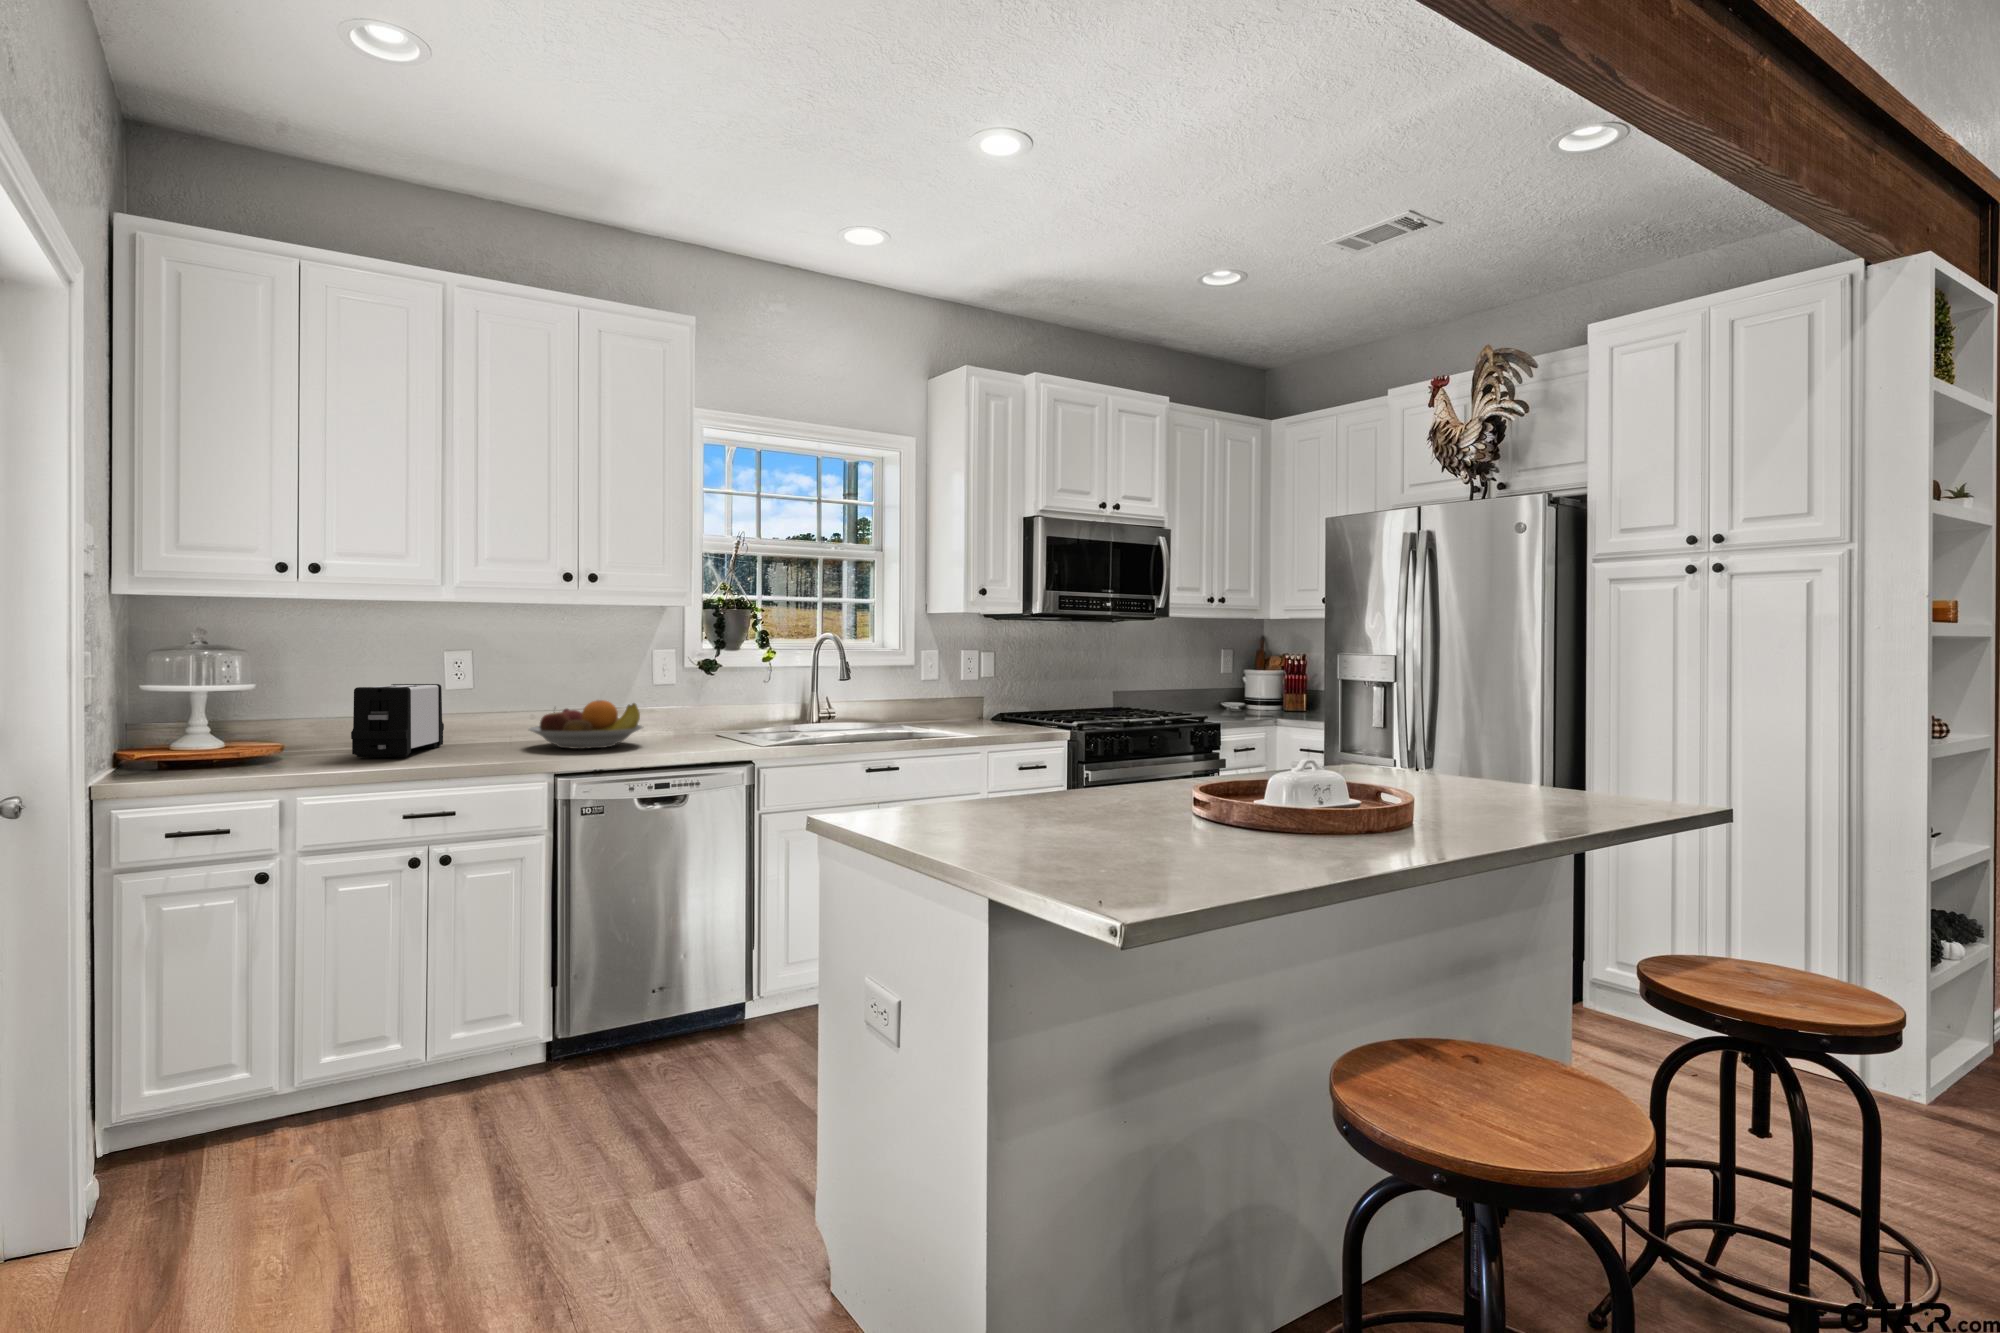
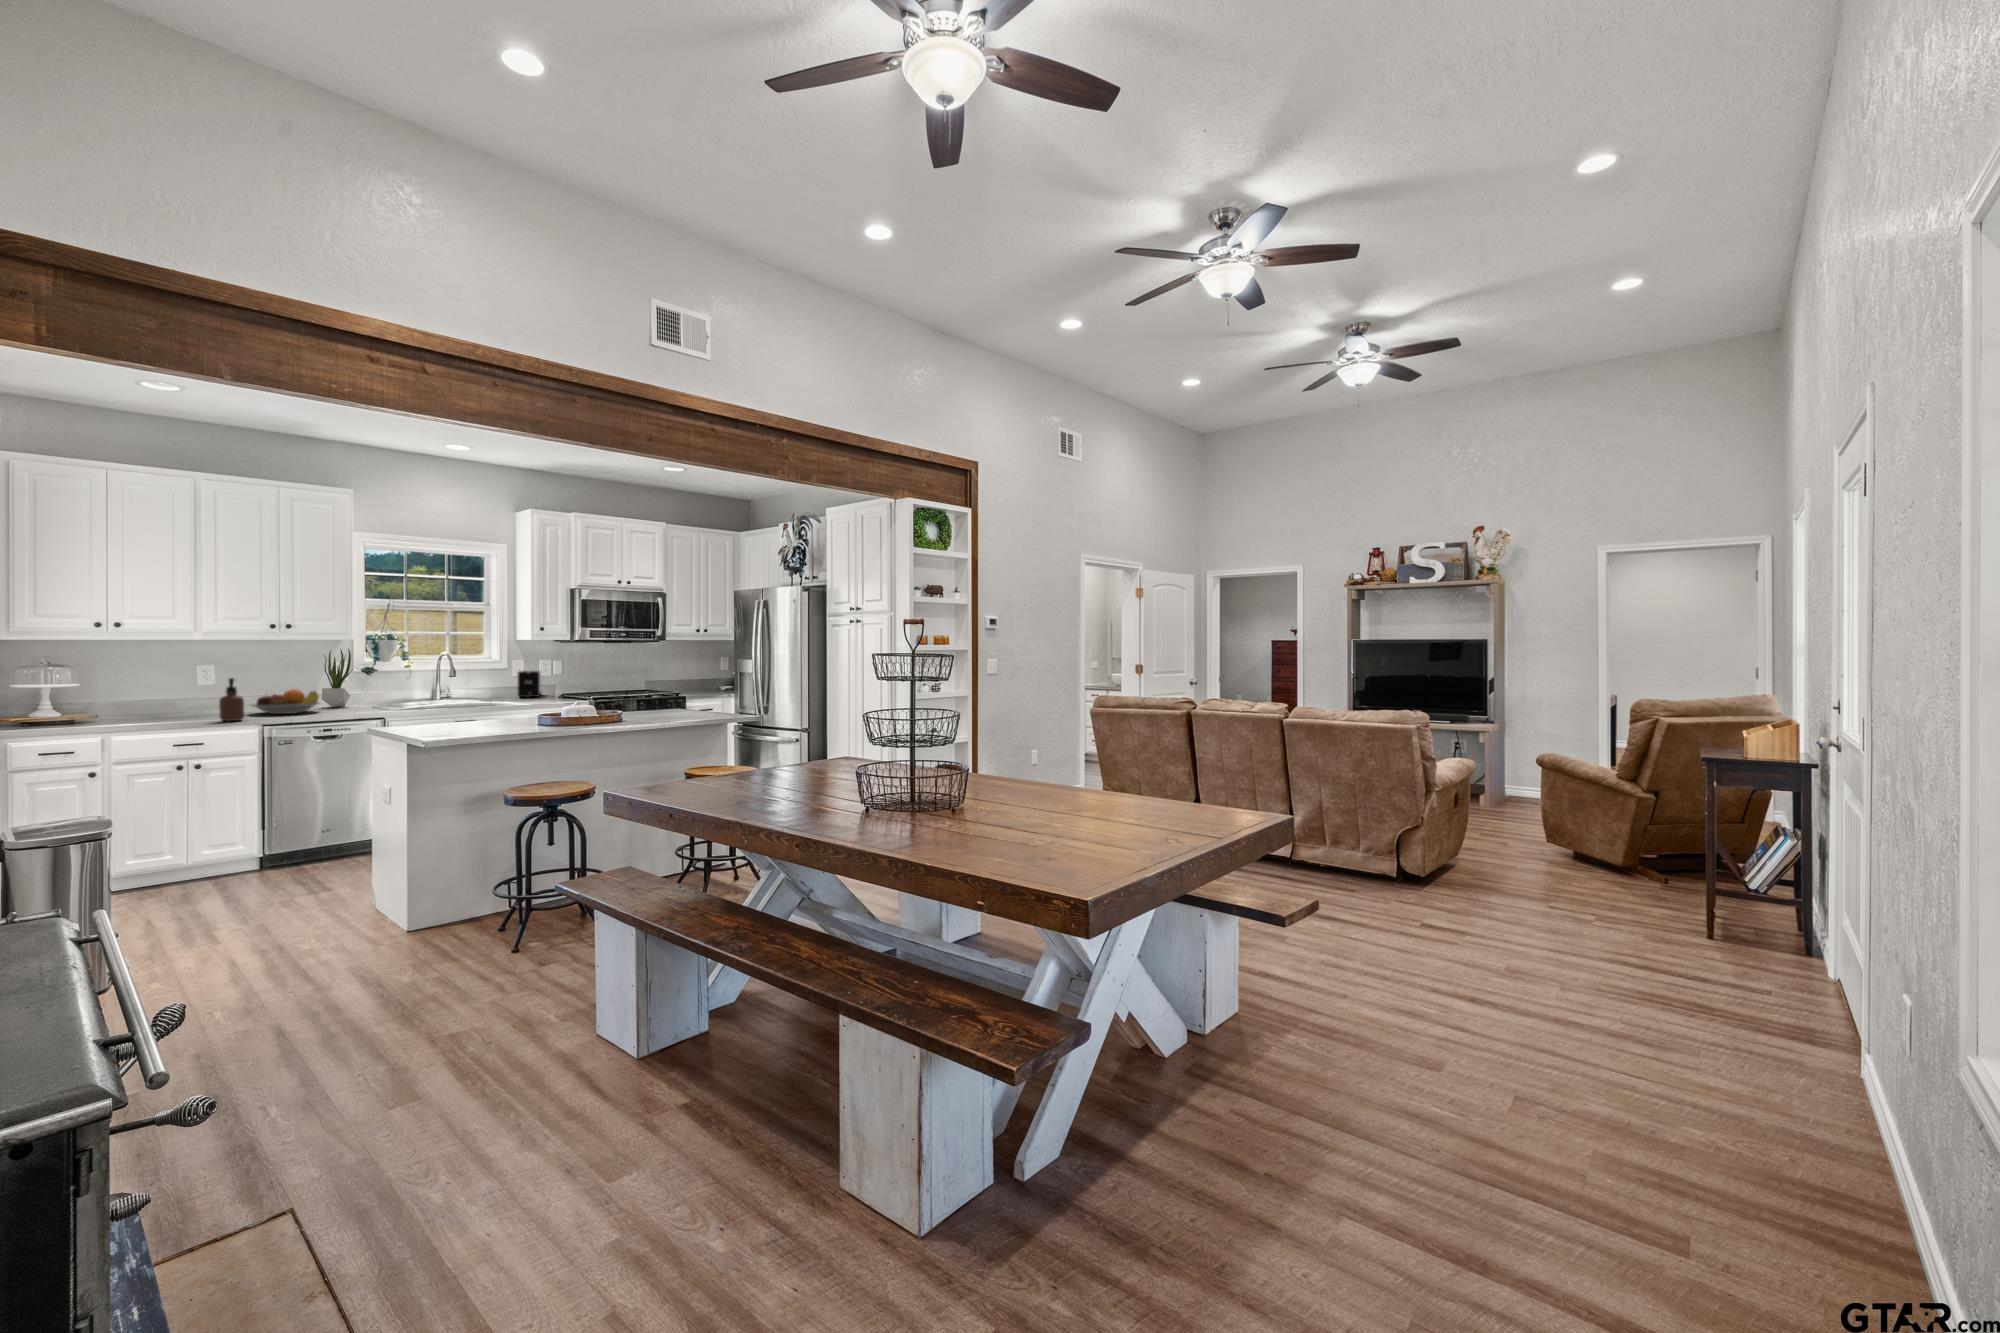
potted plant: none [637,622,687,734] -> present [322,649,352,707]
soap dispenser: none [484,676,525,765] -> present [219,678,244,721]
toaster: present [351,684,444,757] -> present [517,671,542,697]

